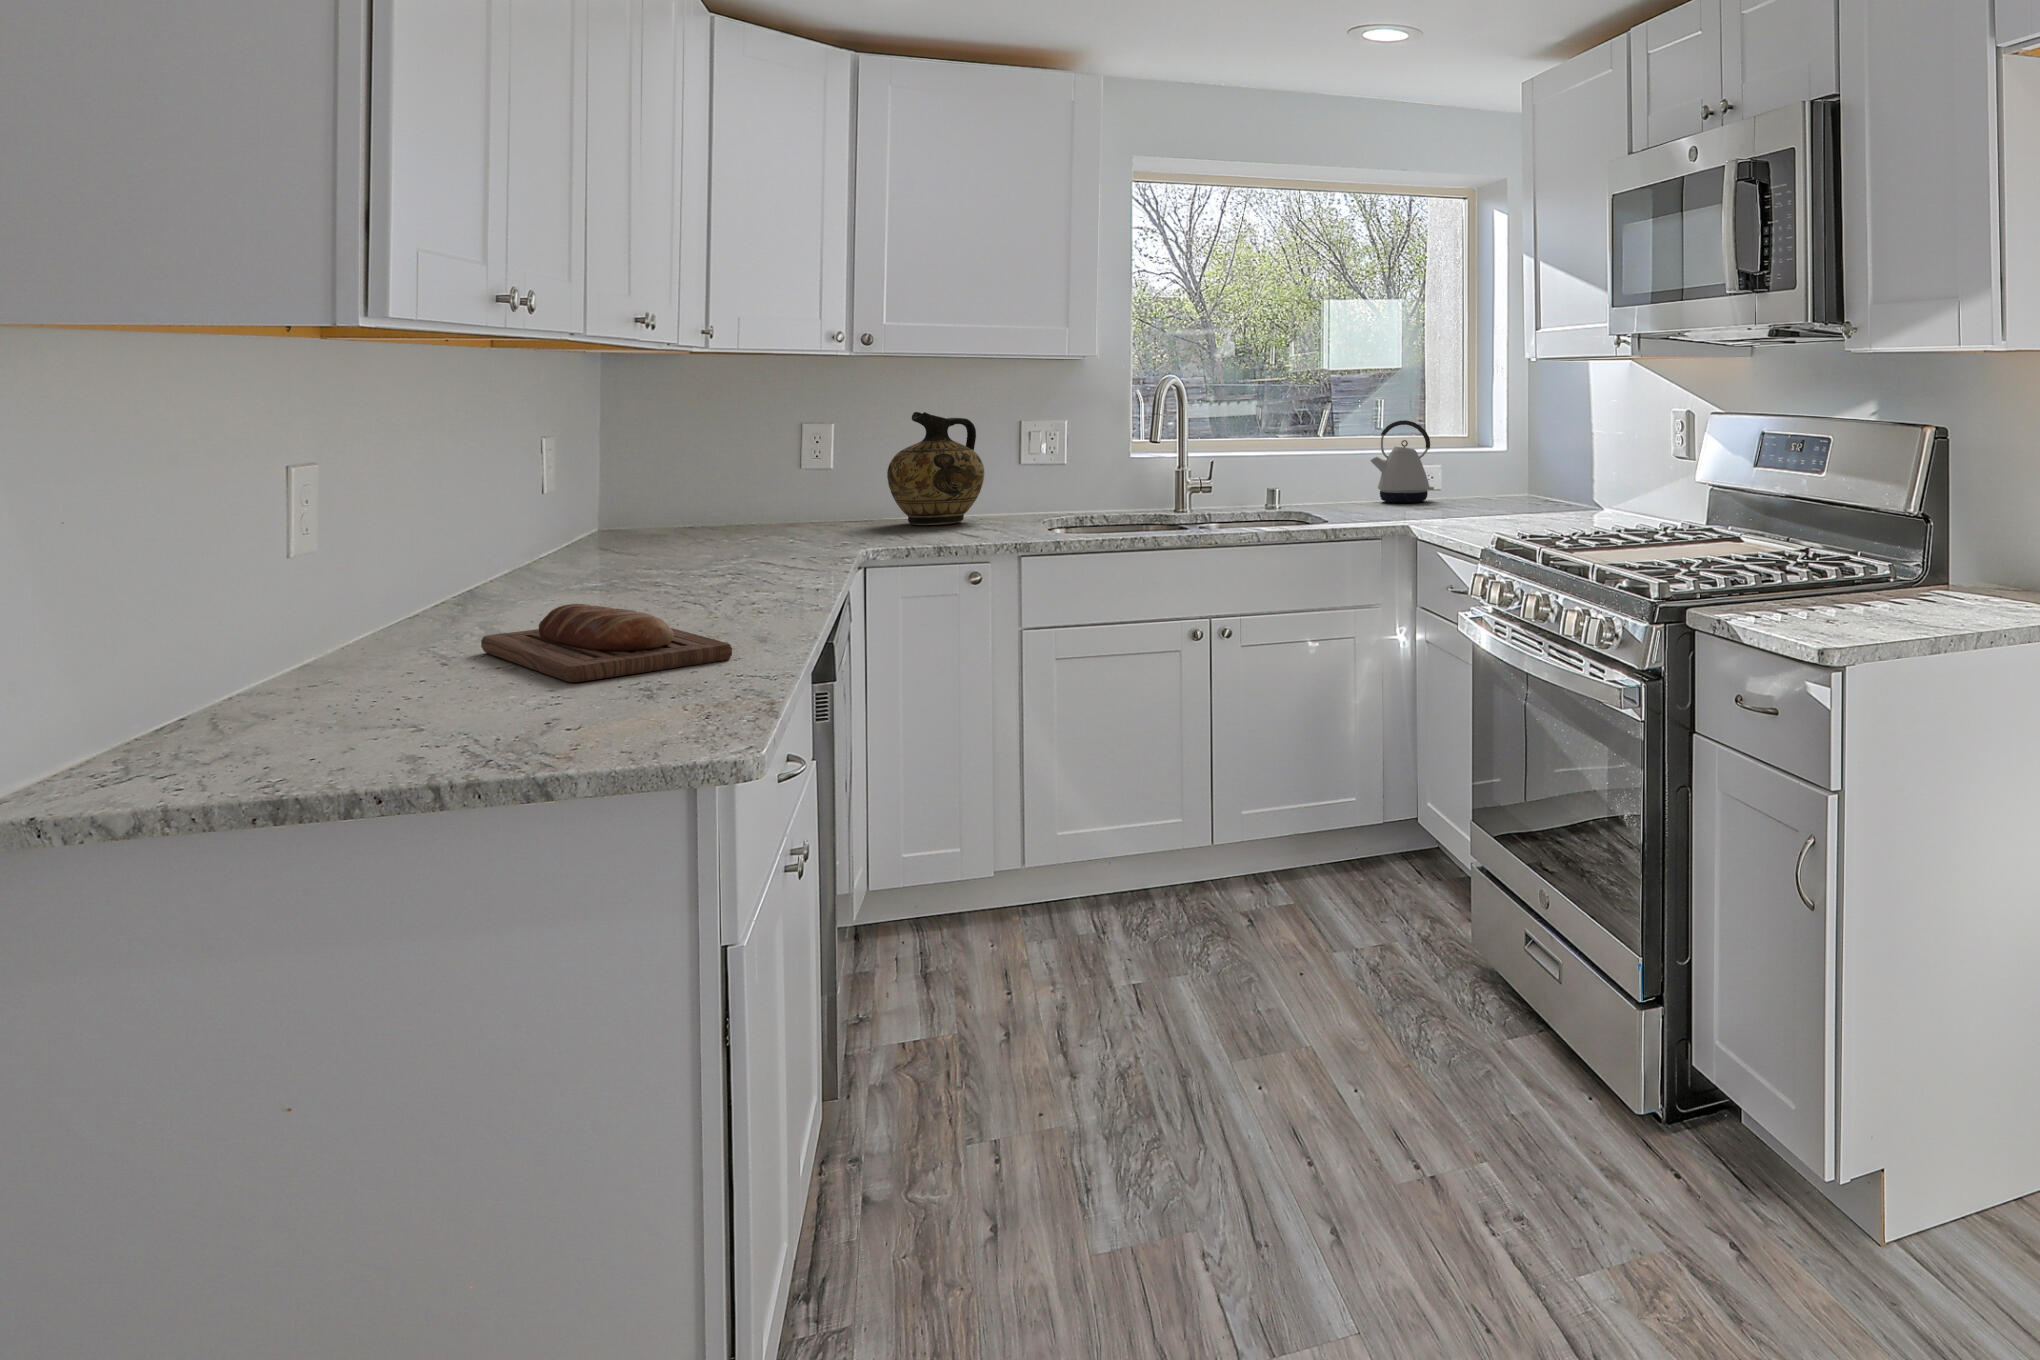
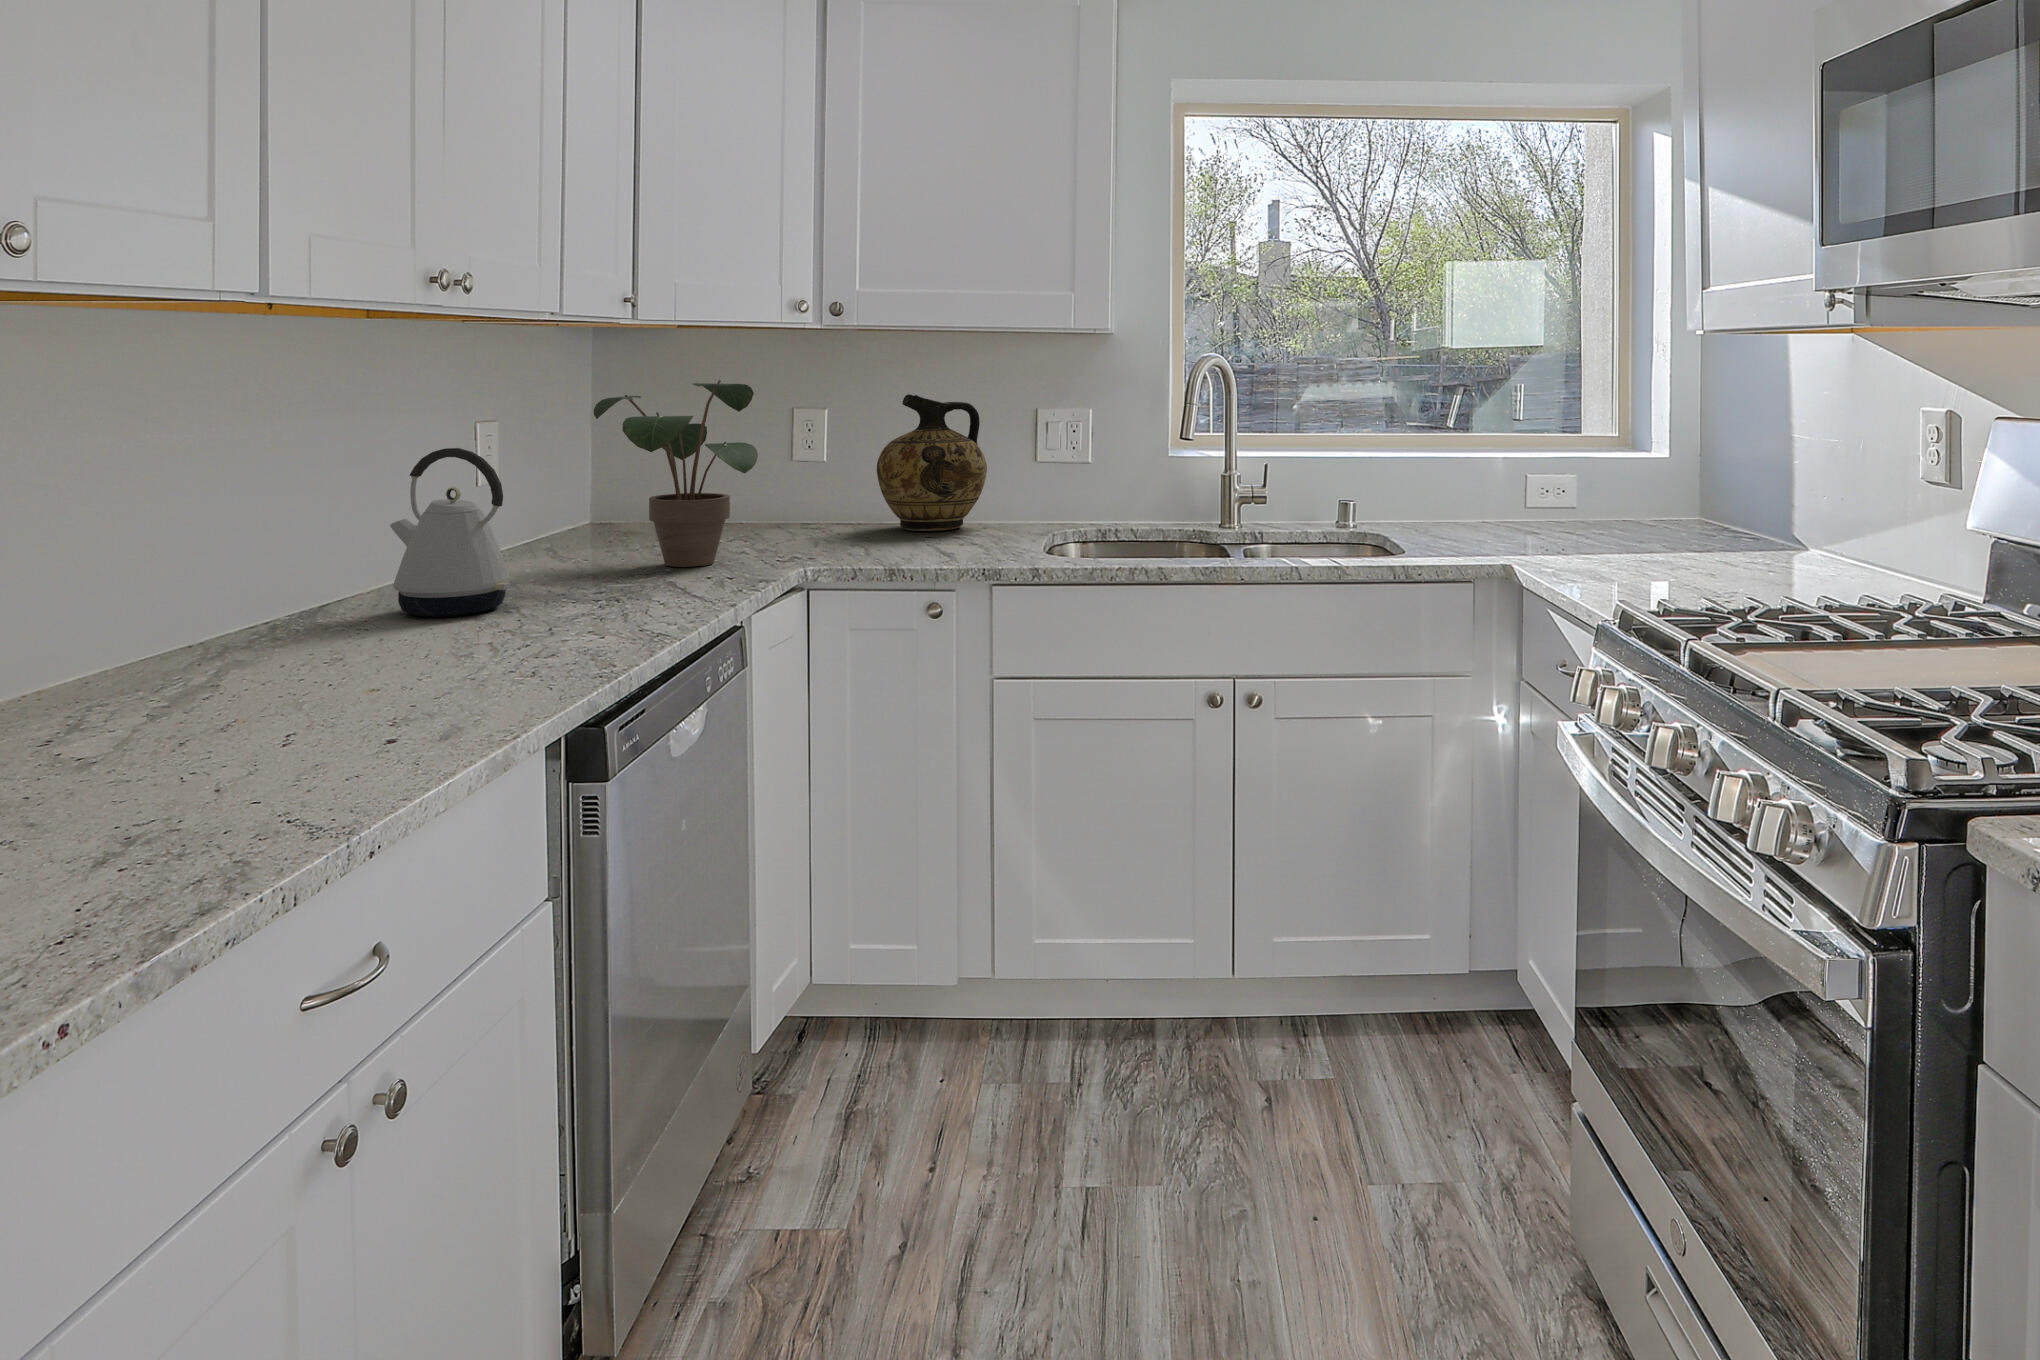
potted plant: none [667,400,826,554] -> present [594,380,758,567]
kettle: present [1370,420,1434,503] -> present [390,448,511,617]
bread loaf: present [481,604,732,682] -> none [82,673,353,820]

